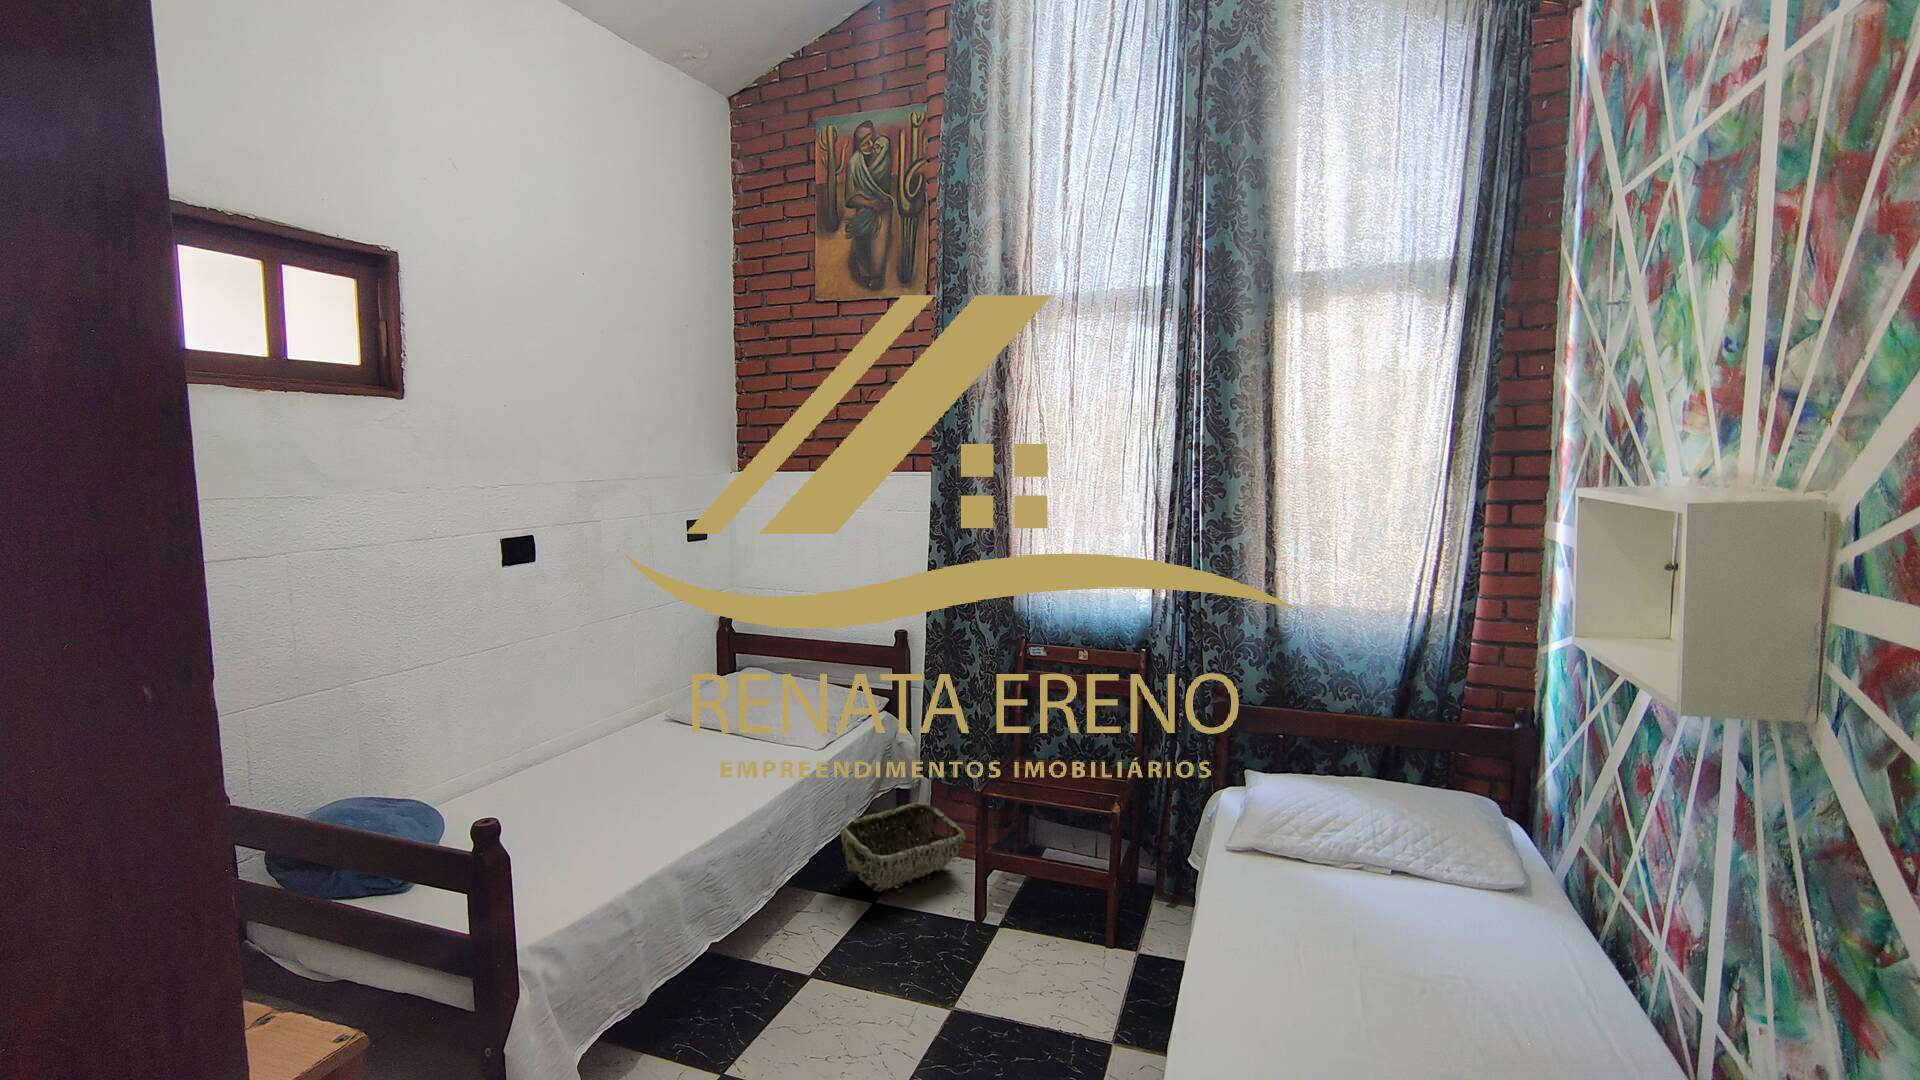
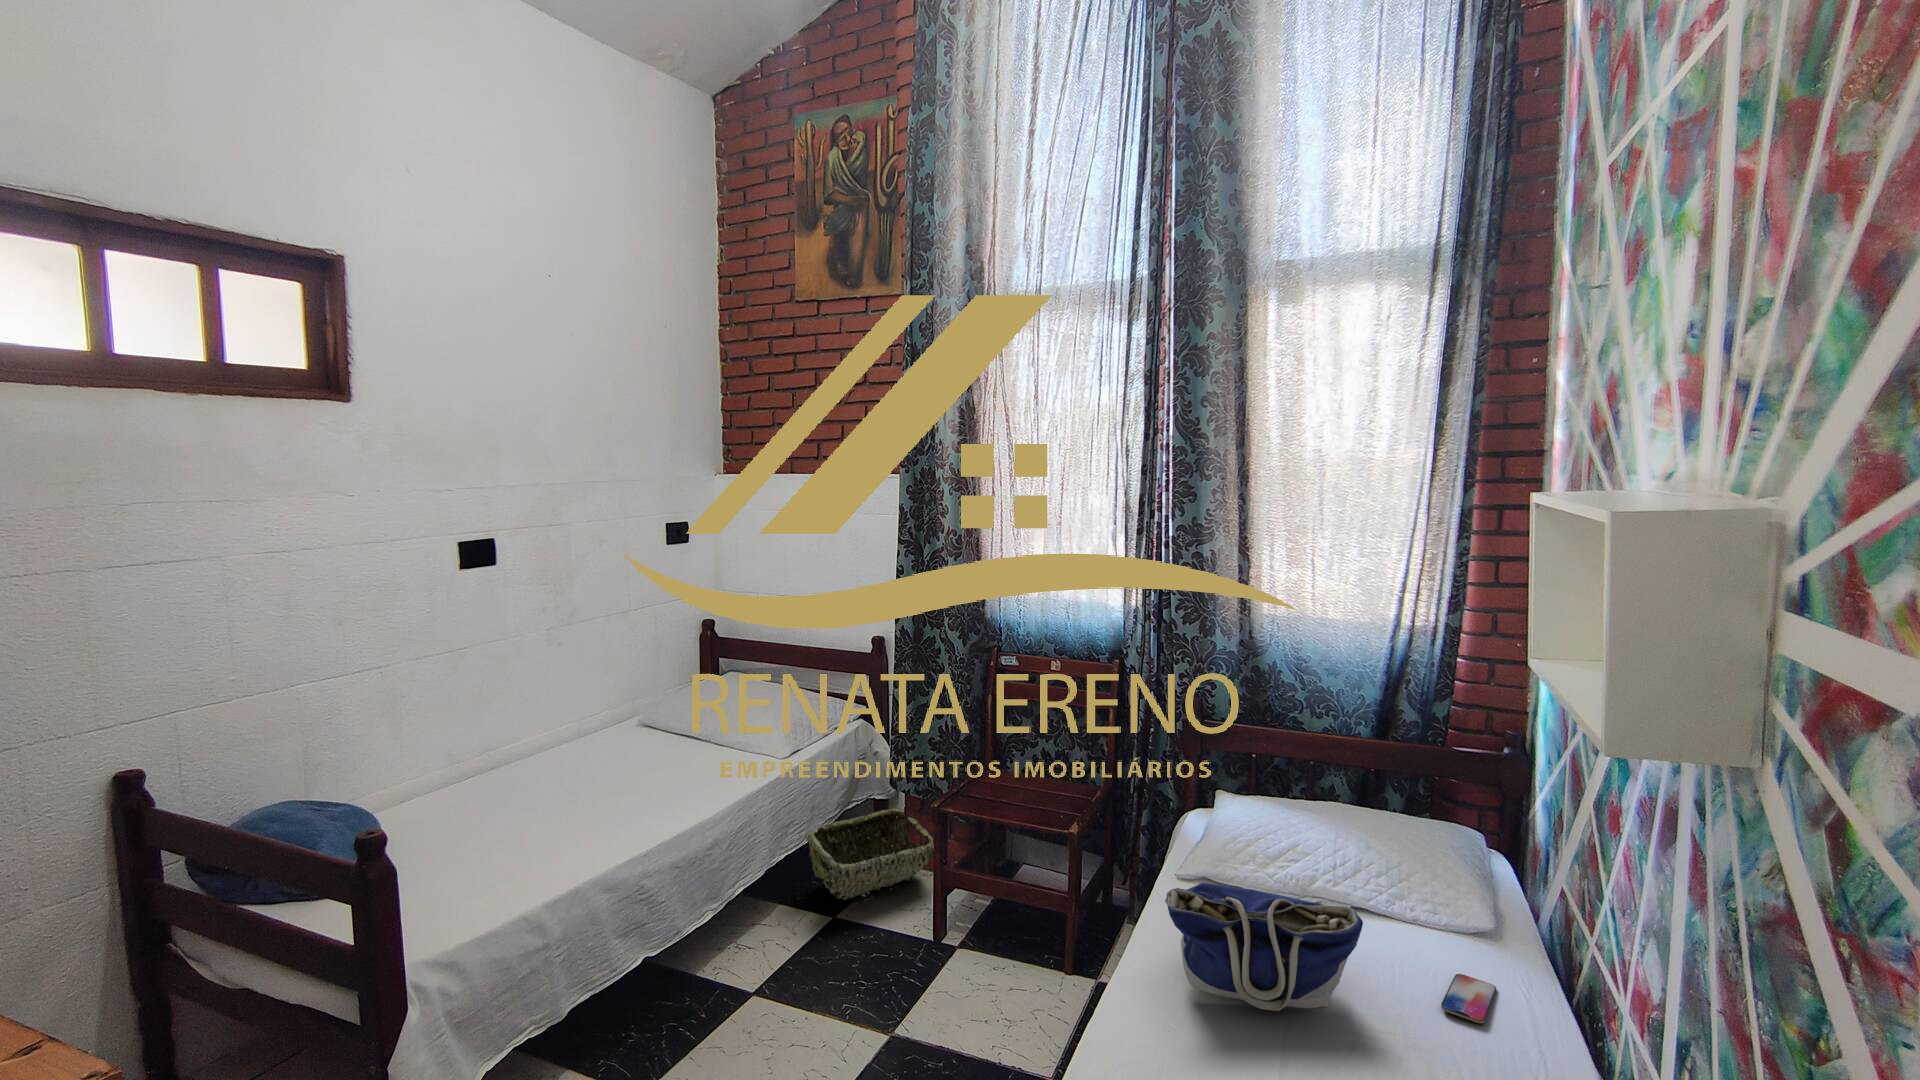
tote bag: none [1245,846,1431,958] -> present [1165,883,1363,1011]
smartphone: none [1494,922,1538,961] -> present [1441,974,1496,1023]

